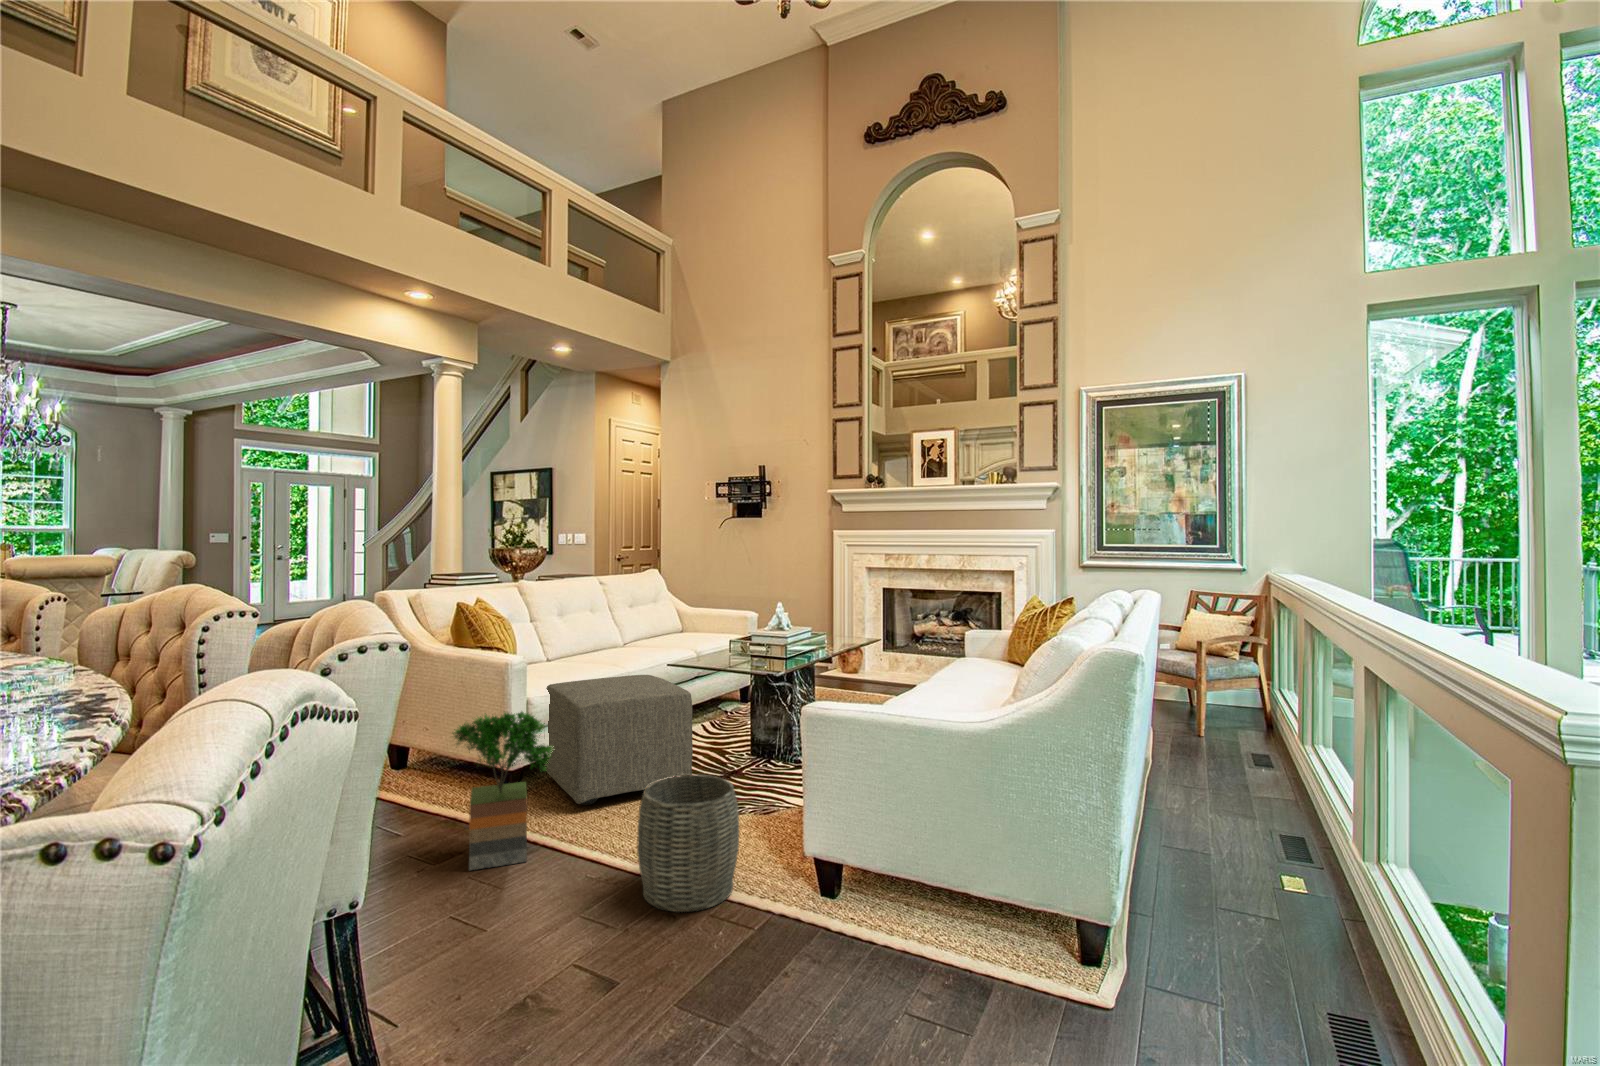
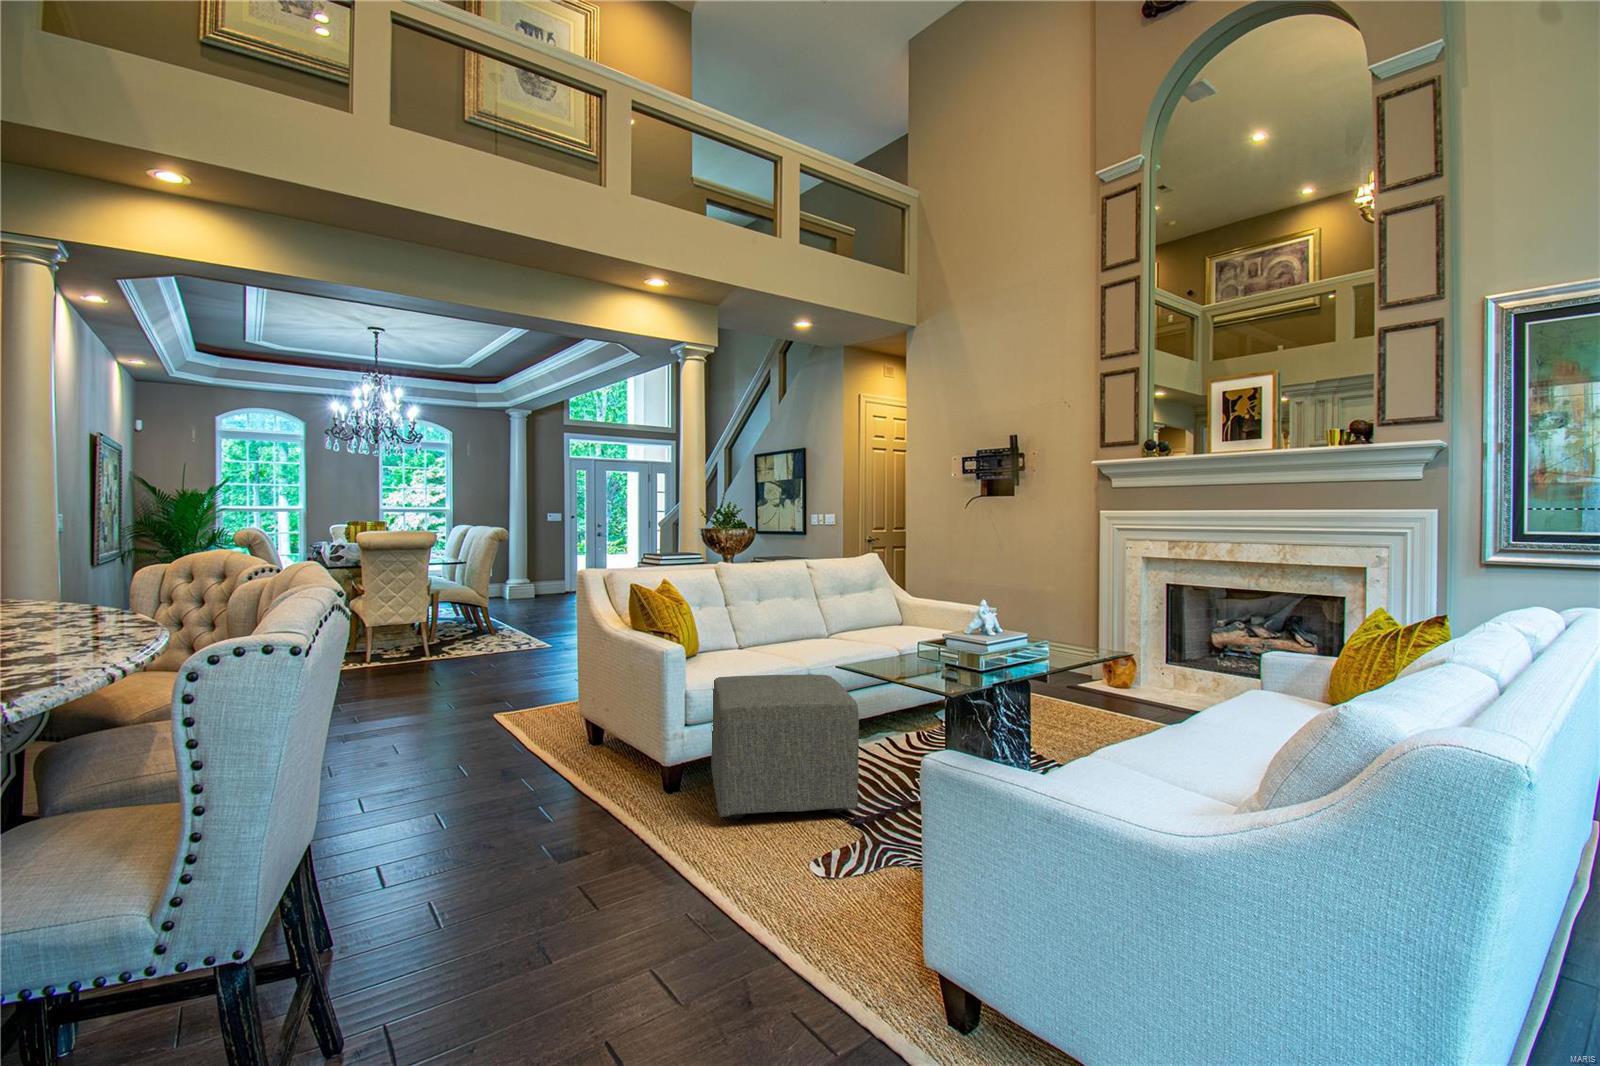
potted tree: present [453,712,553,870] -> none [571,707,676,880]
woven basket: present [637,775,739,912] -> none [723,813,851,998]

